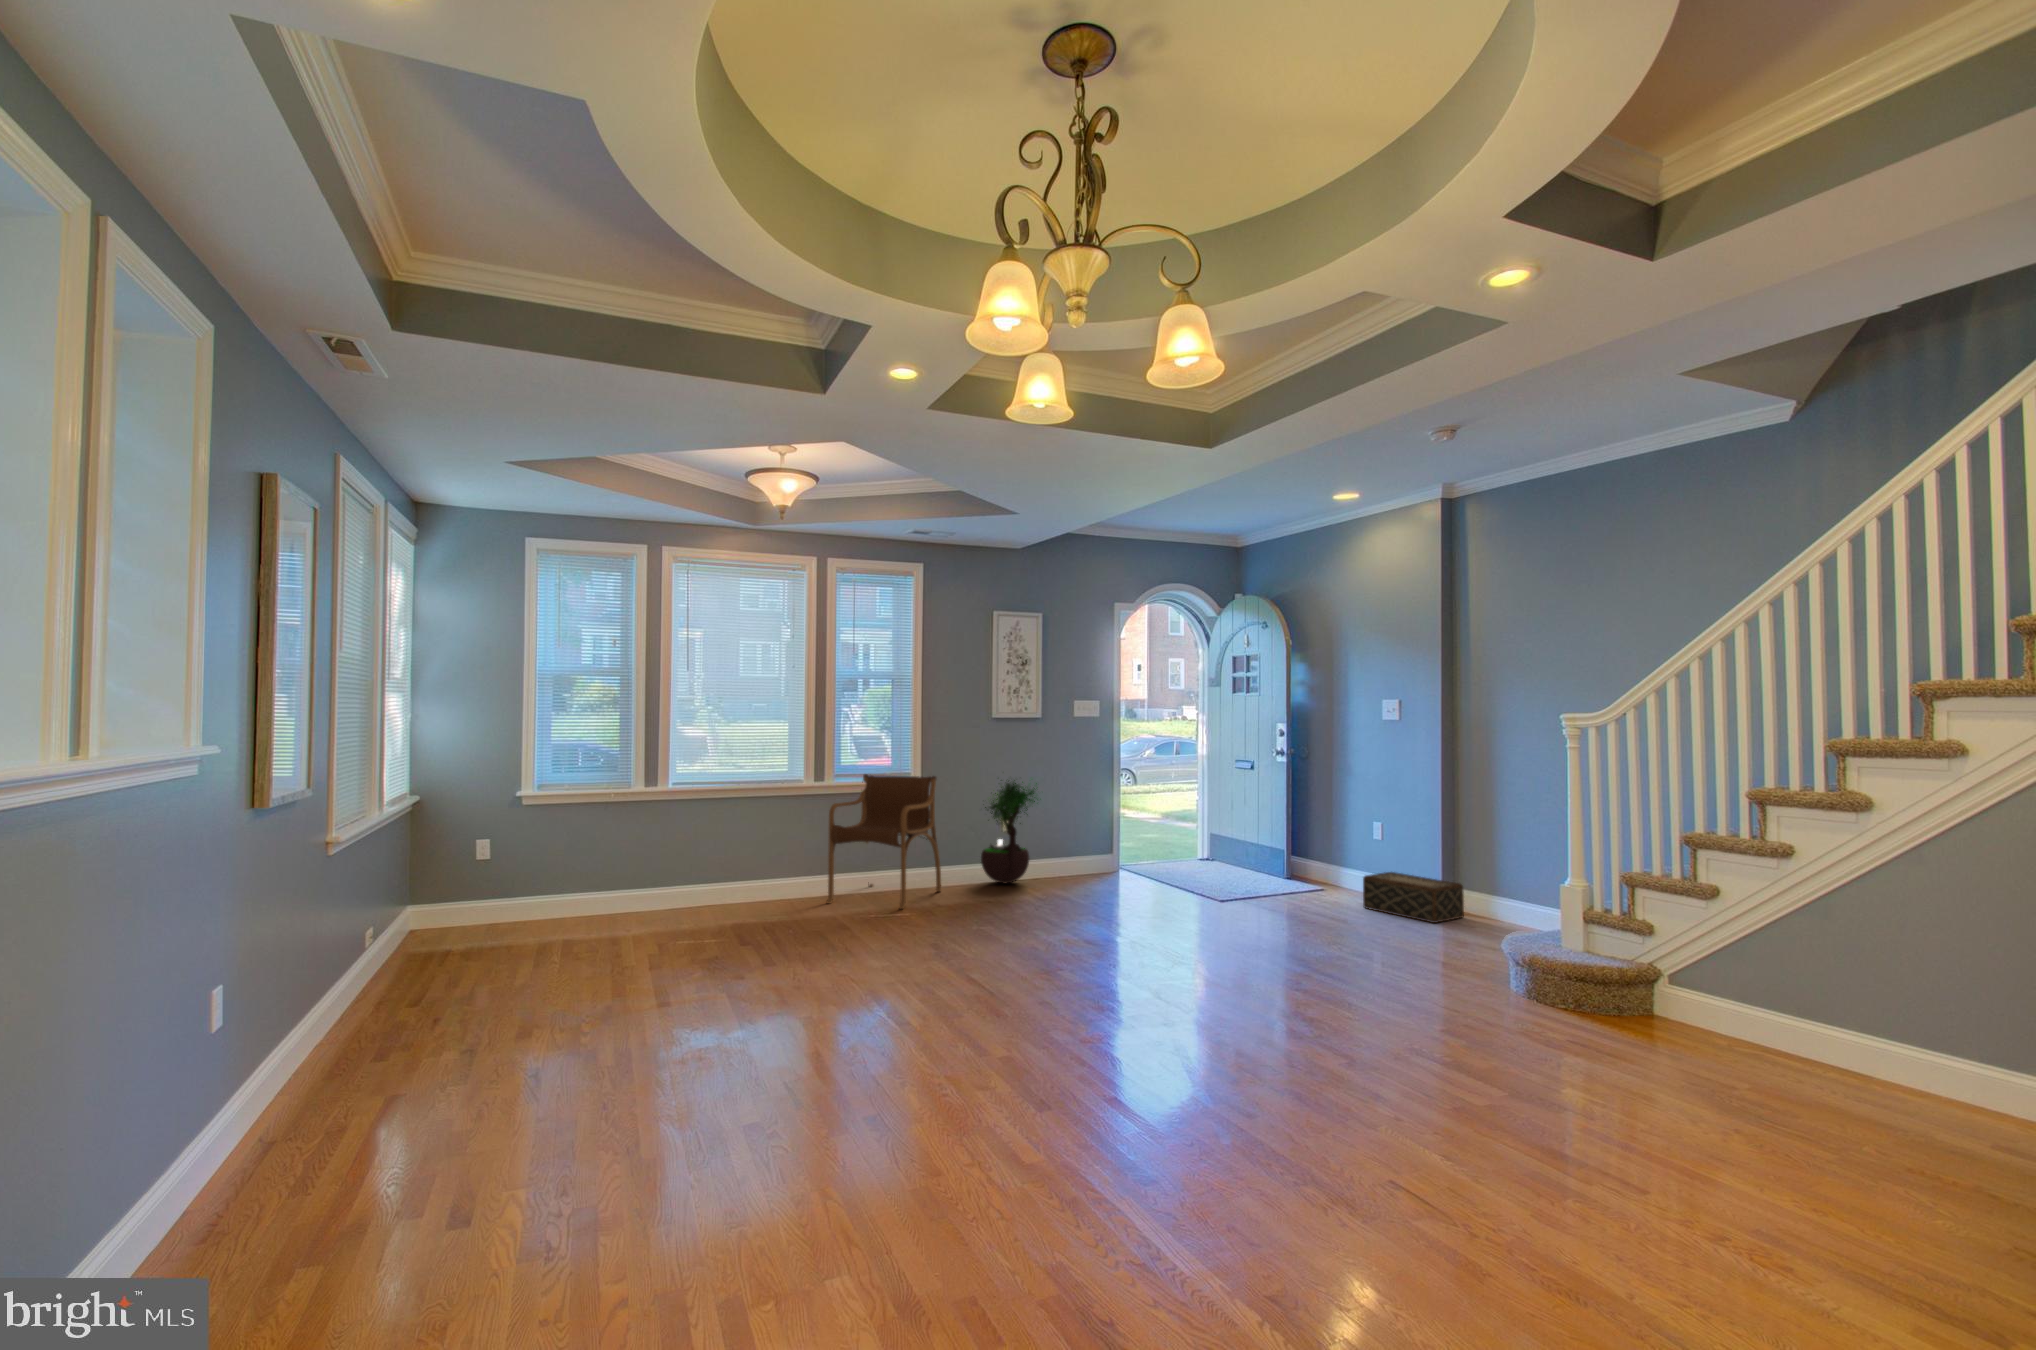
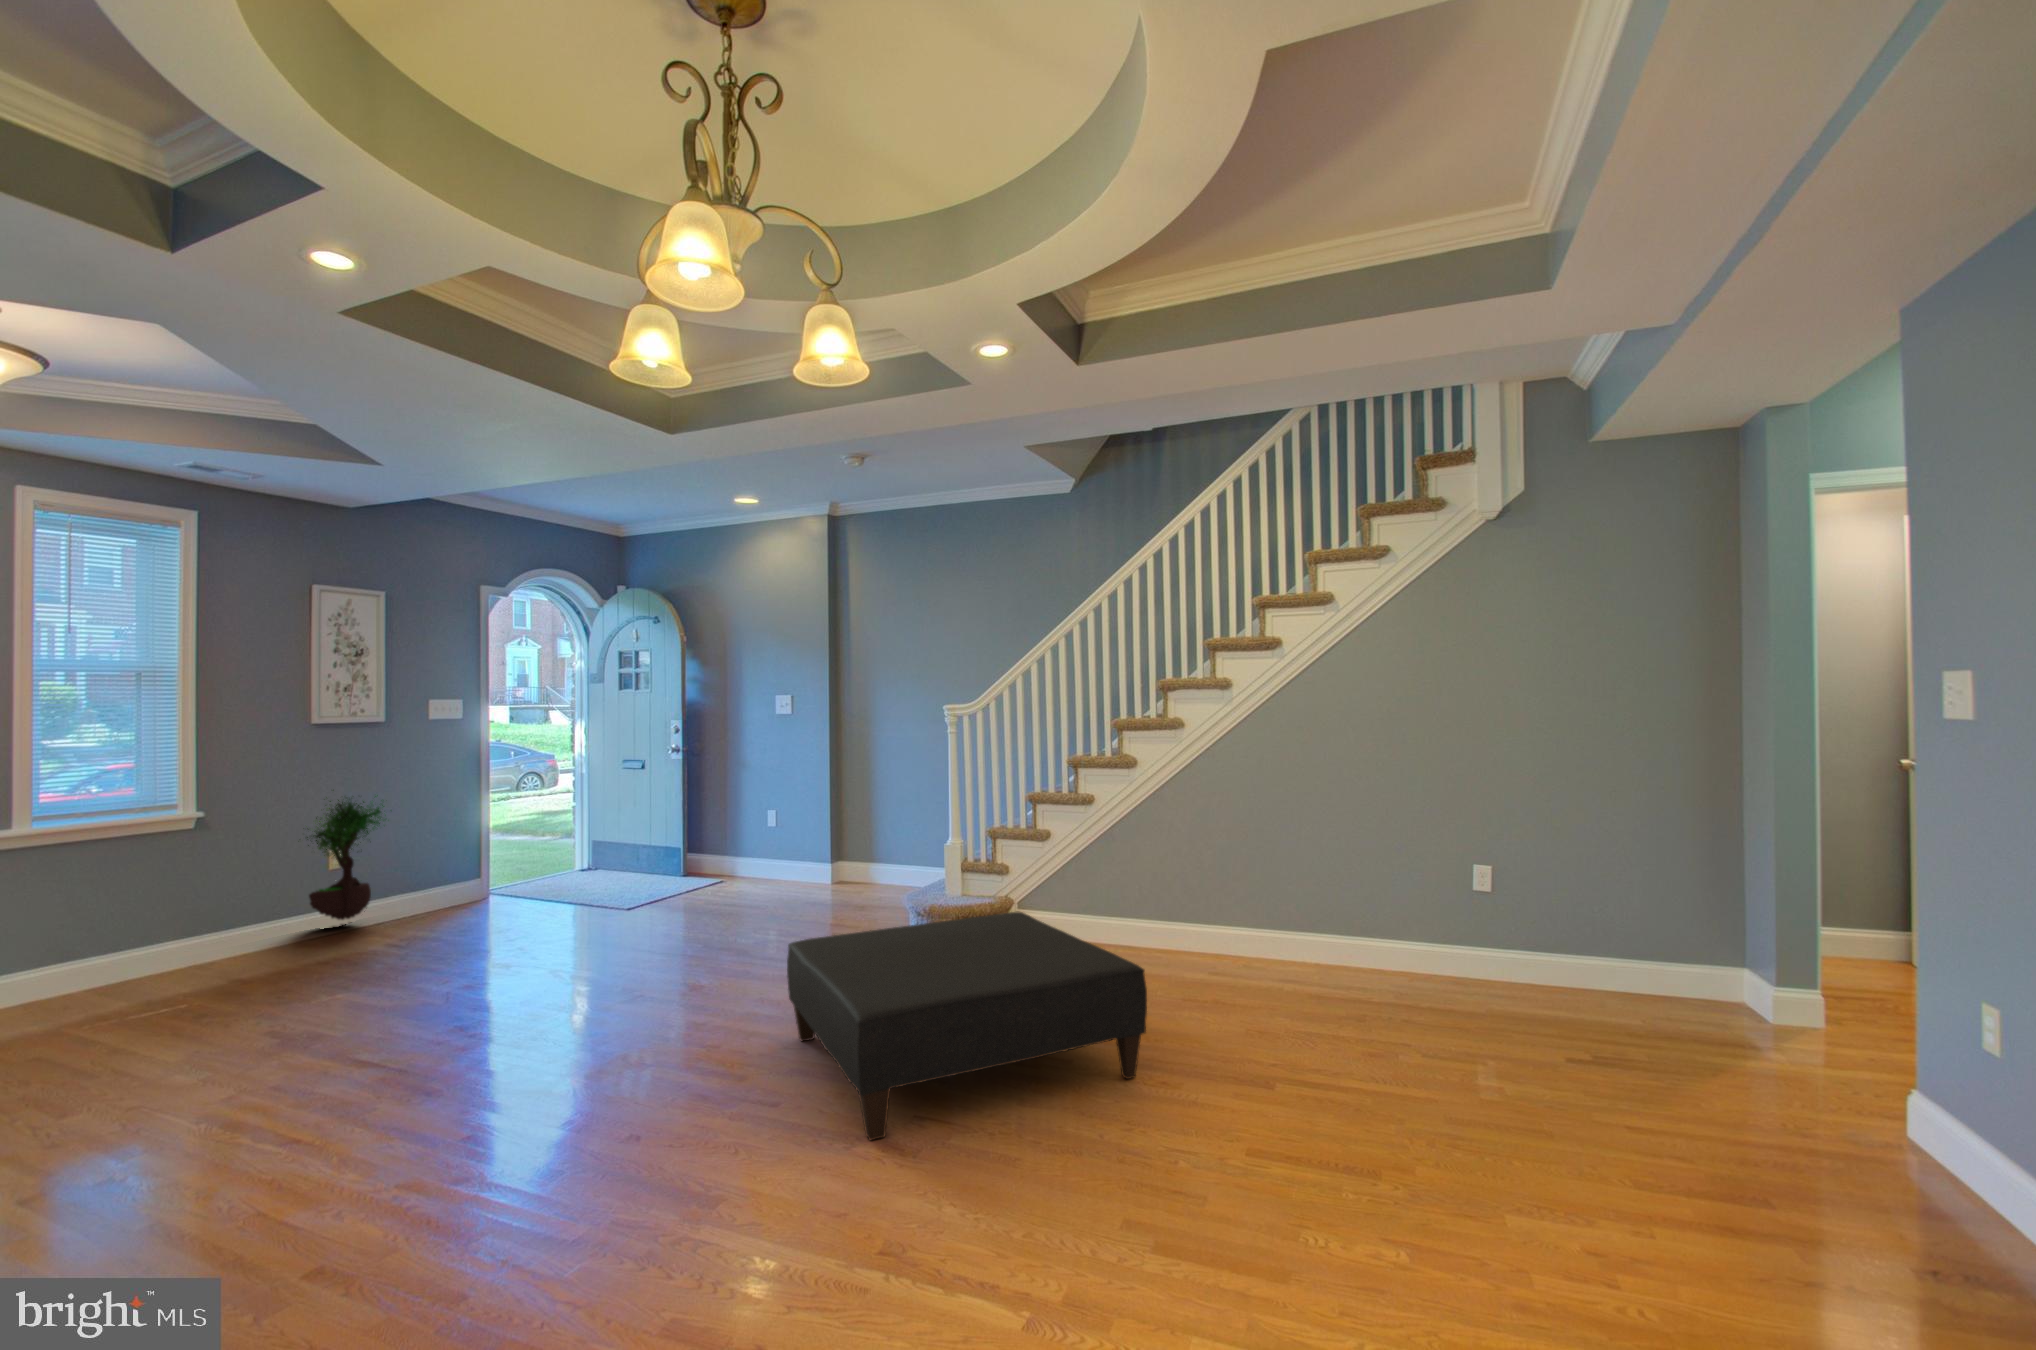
armchair: present [827,774,941,909] -> none [25,803,236,1002]
woven basket: present [1363,872,1464,923] -> none [763,853,850,893]
ottoman: none [1317,963,1784,1247] -> present [787,912,1147,1140]

